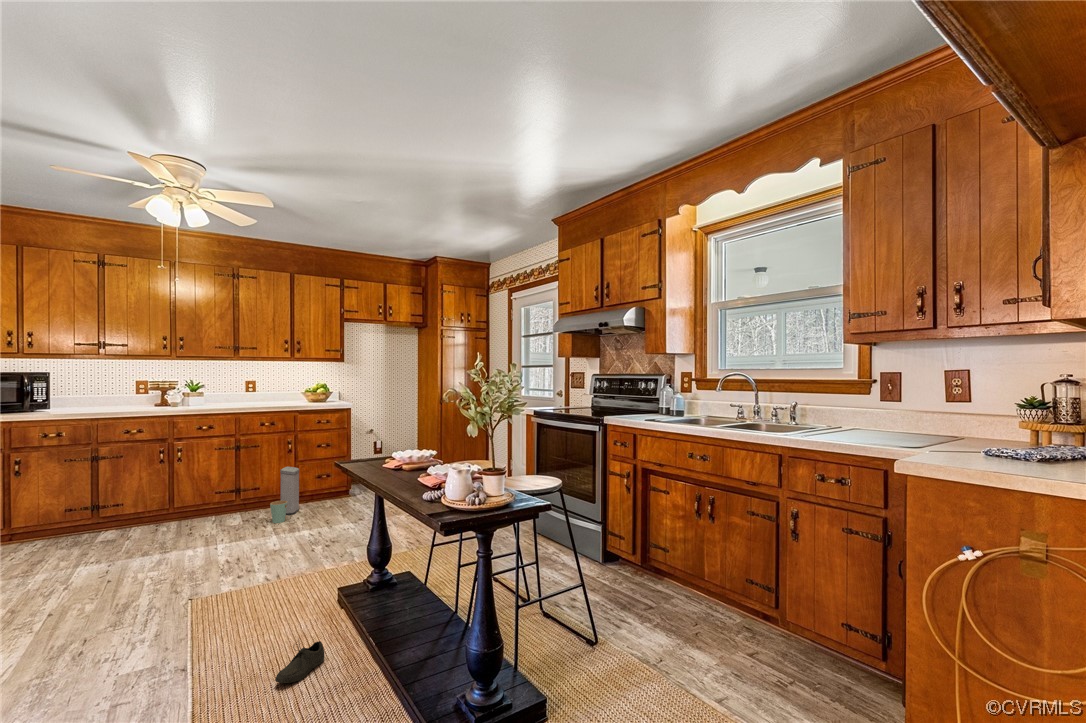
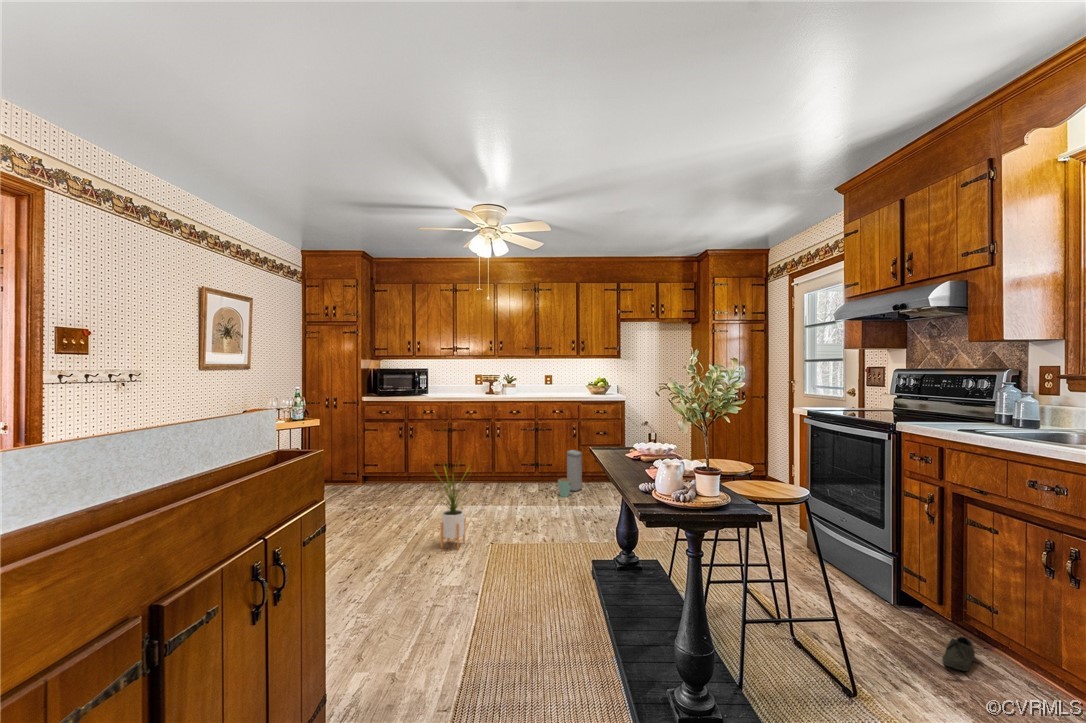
house plant: none [84,494,168,624] -> present [441,466,466,549]
shoe: present [275,639,324,683] -> present [942,637,975,671]

